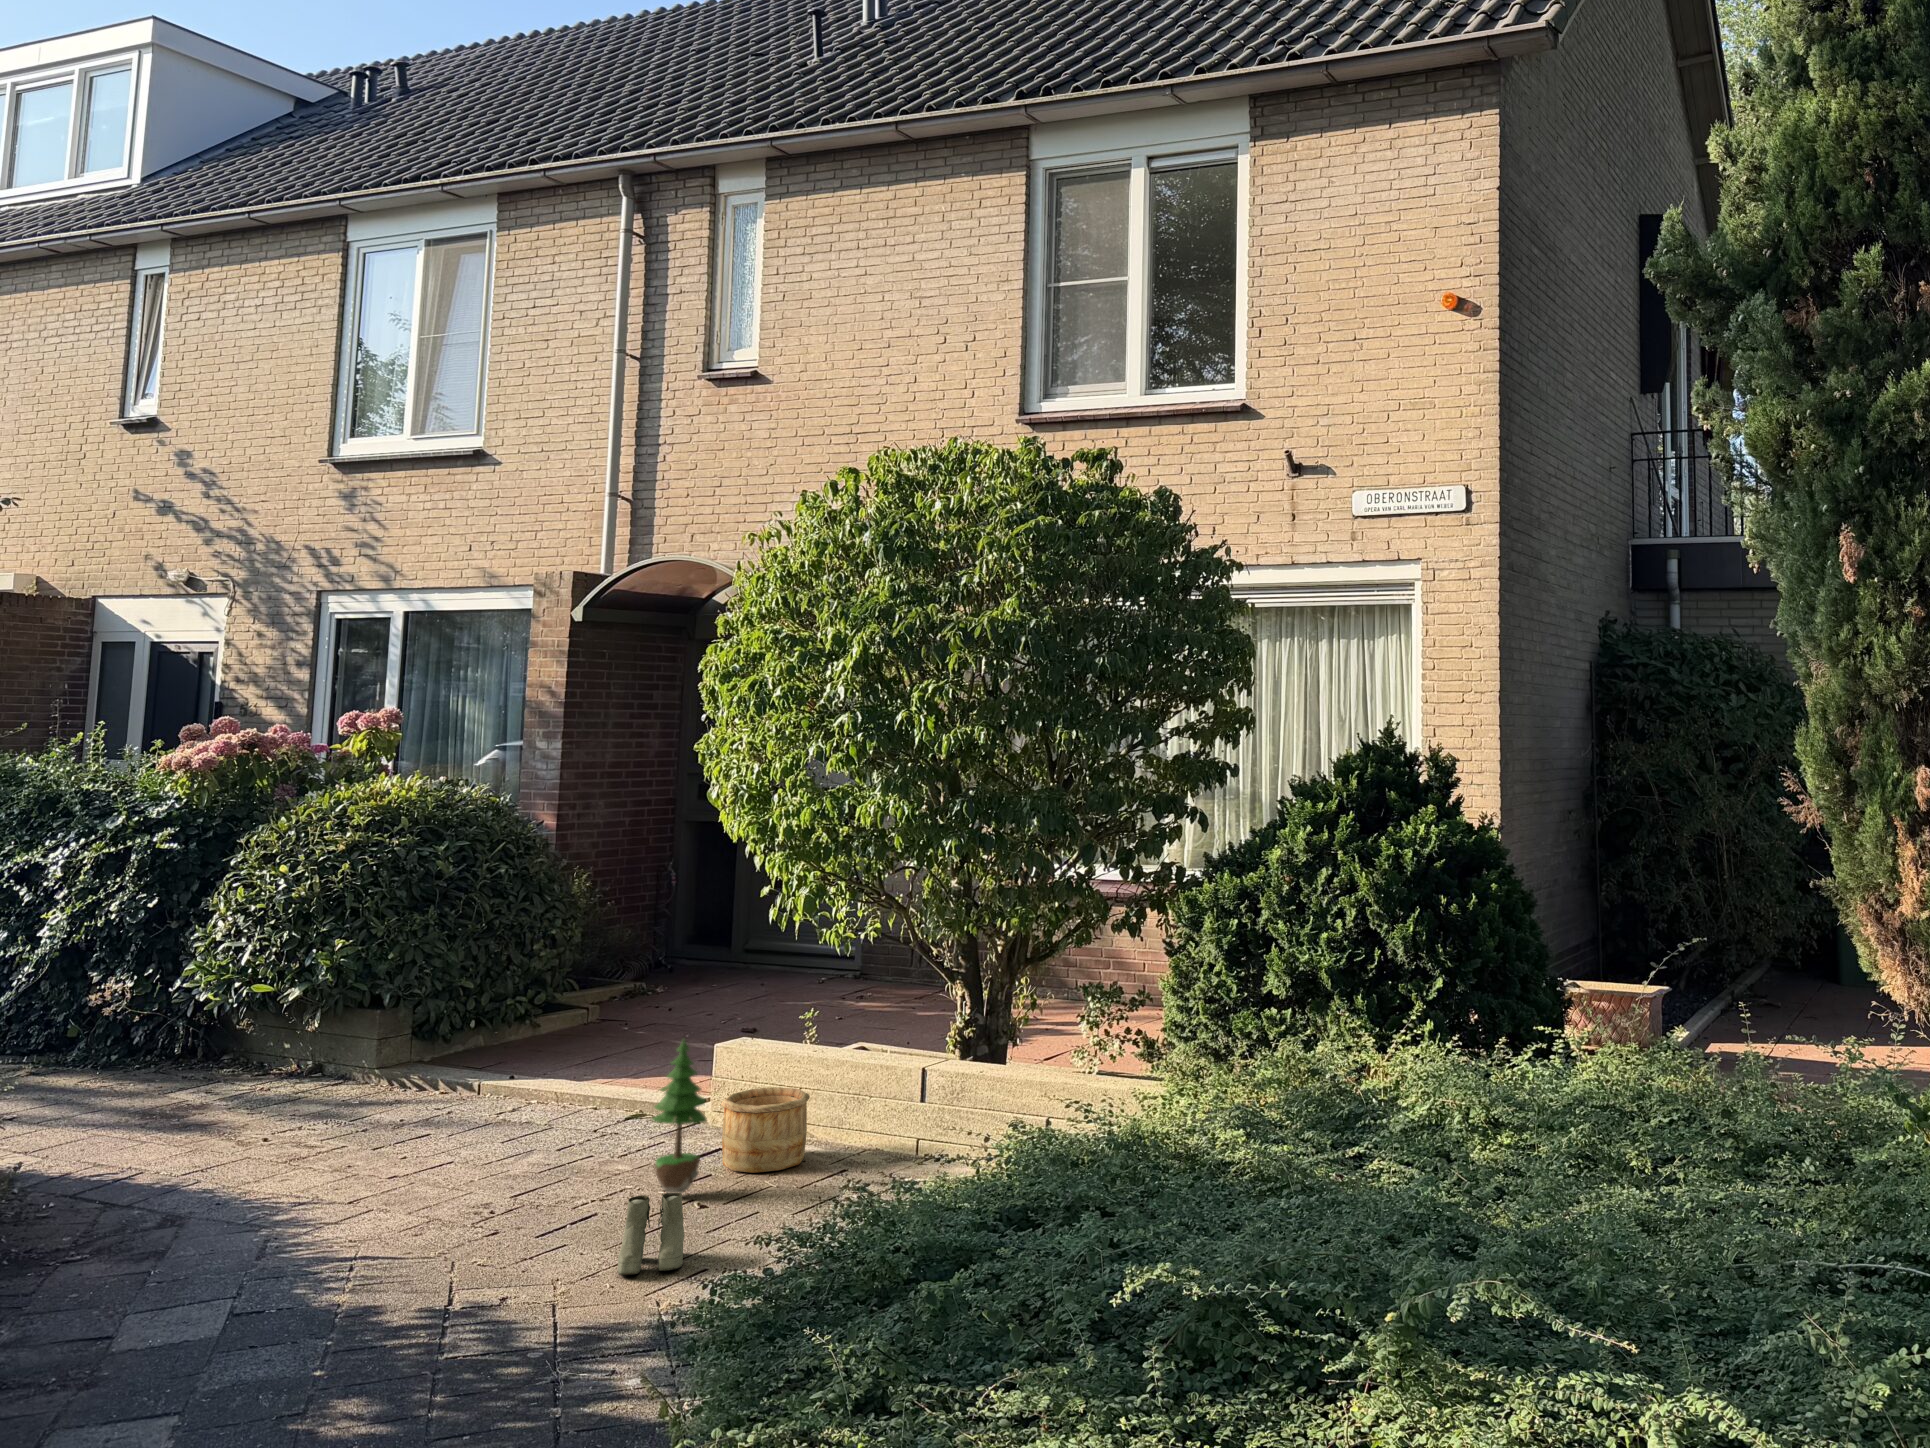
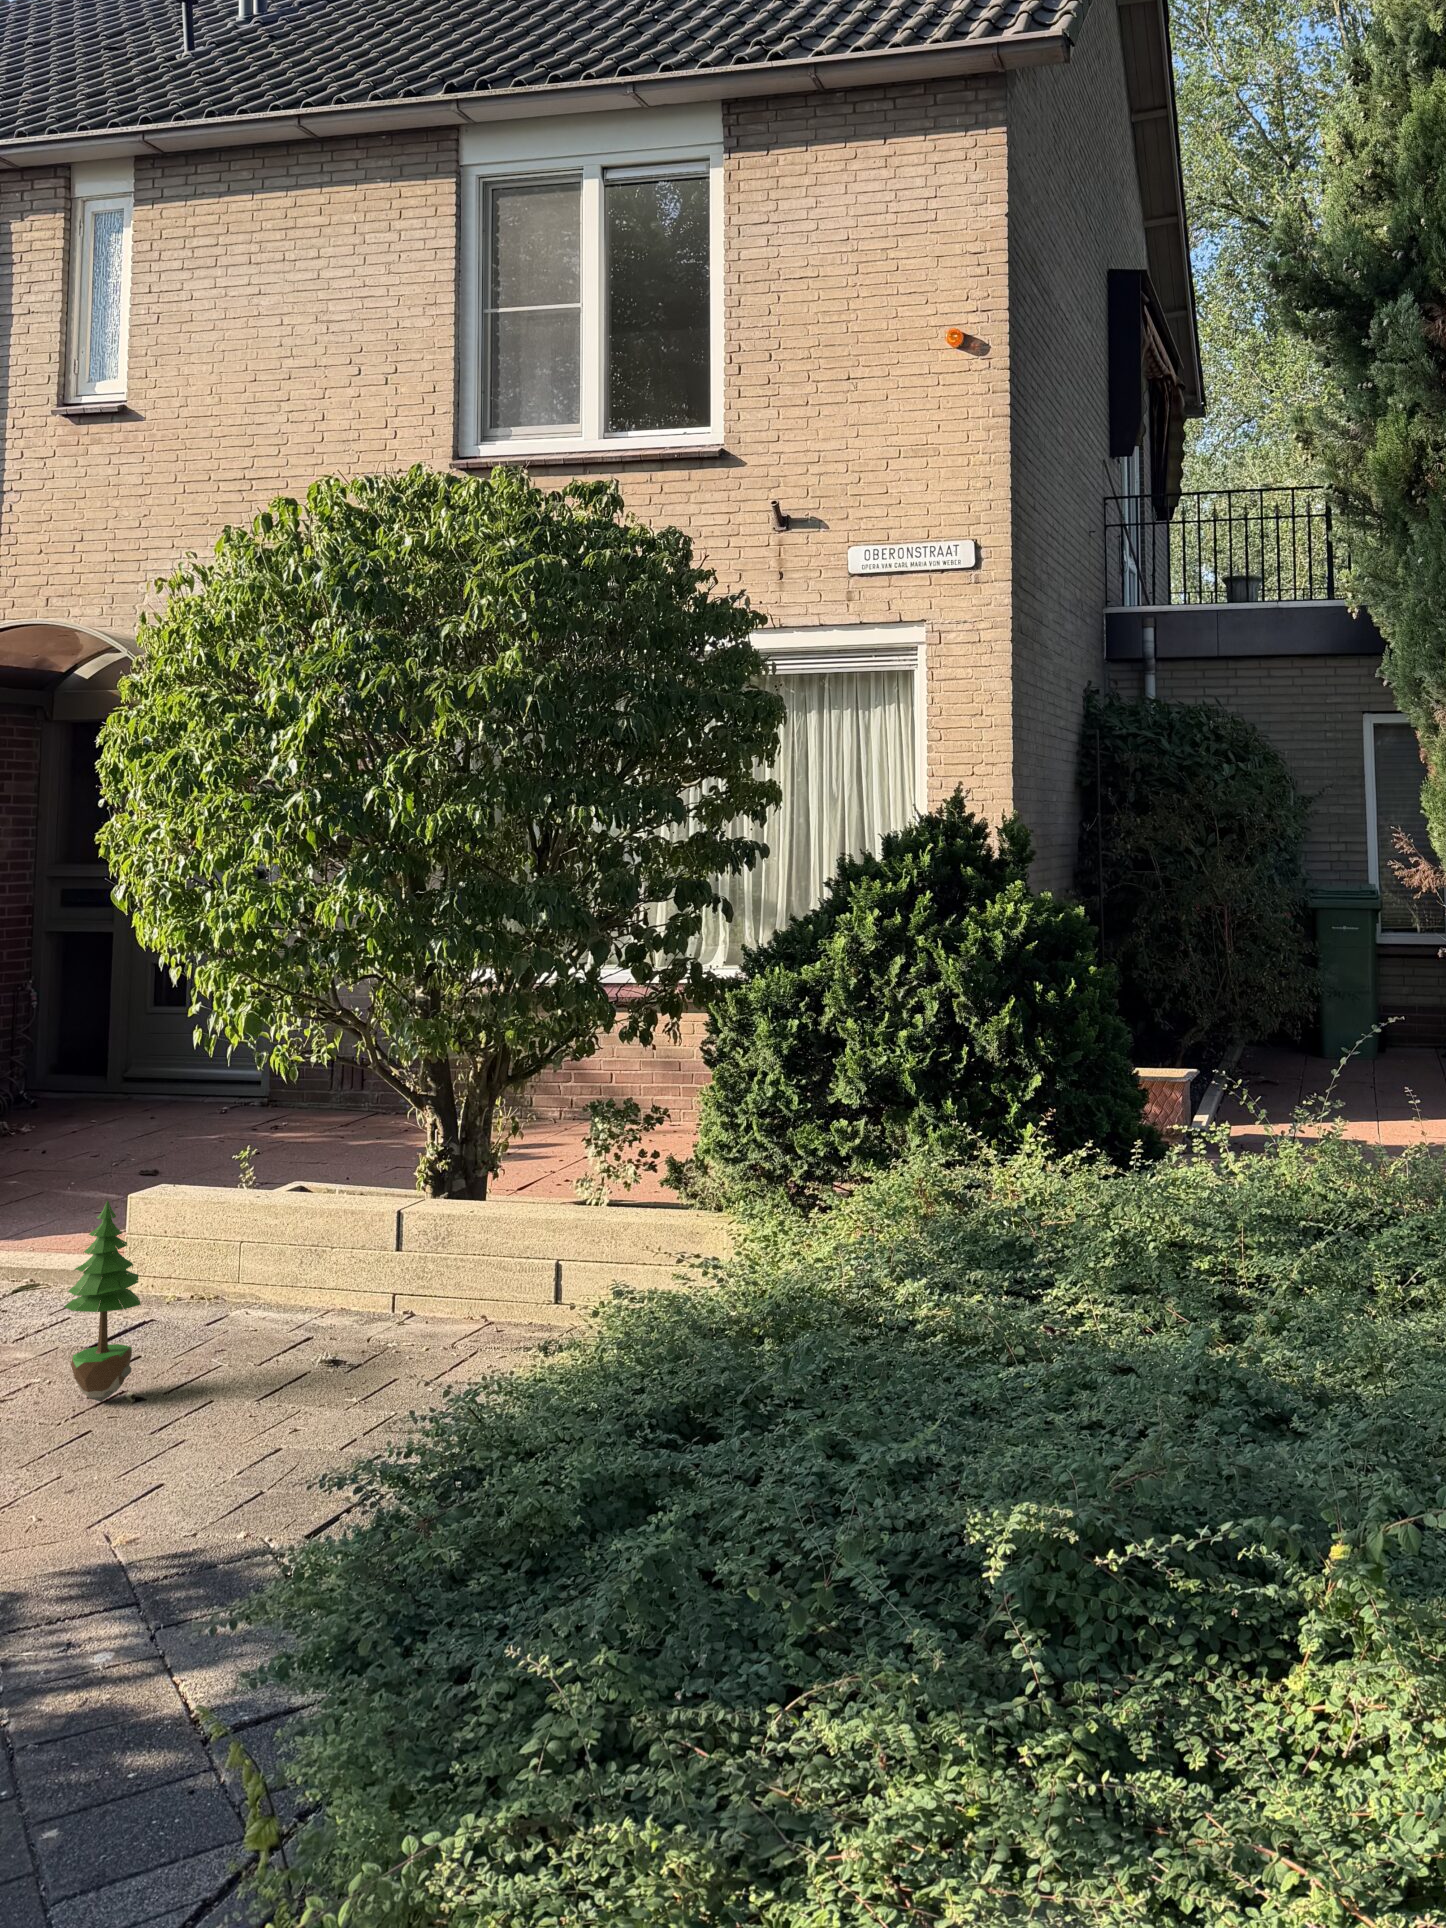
wooden bucket: present [721,1087,810,1173] -> none [151,1250,265,1359]
boots: present [618,1193,684,1275] -> none [45,1406,134,1524]

